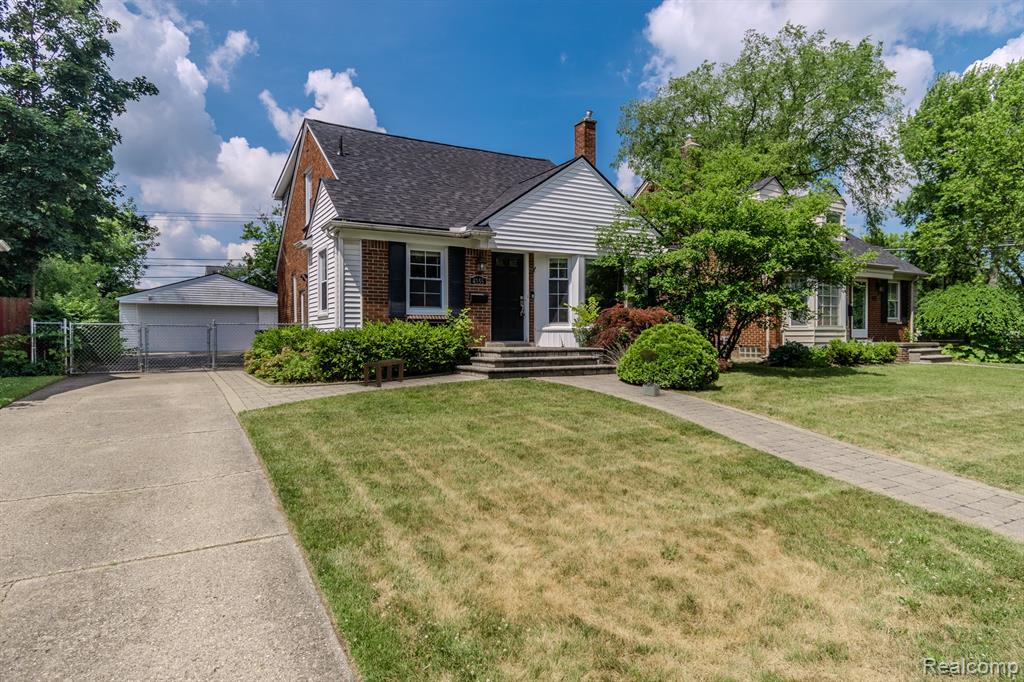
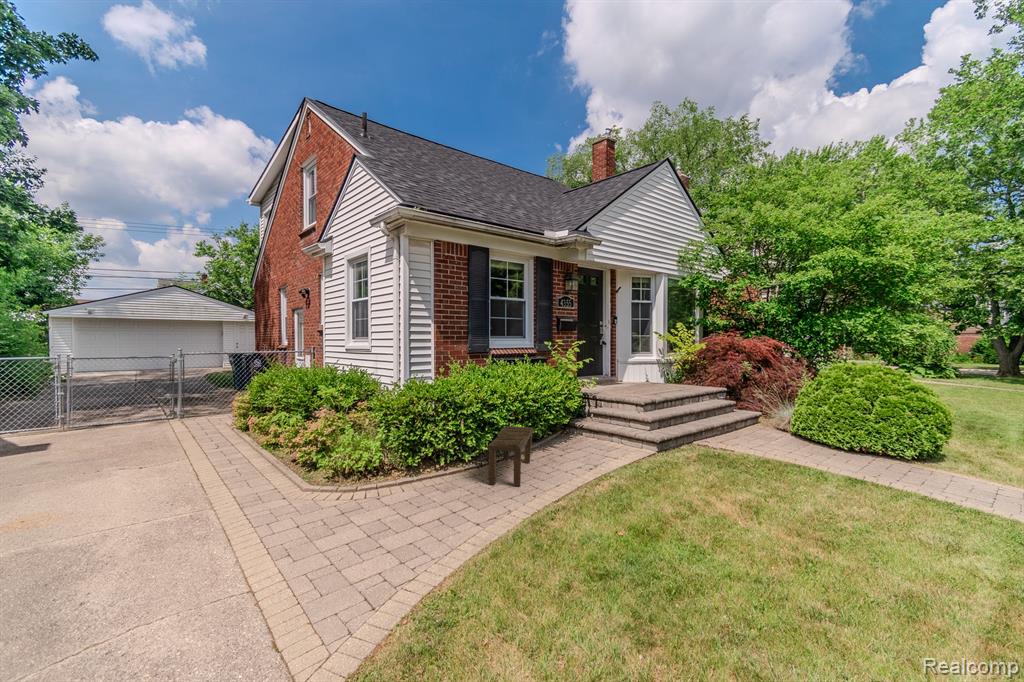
potted tree: present [640,349,660,396] -> none [907,412,950,485]

